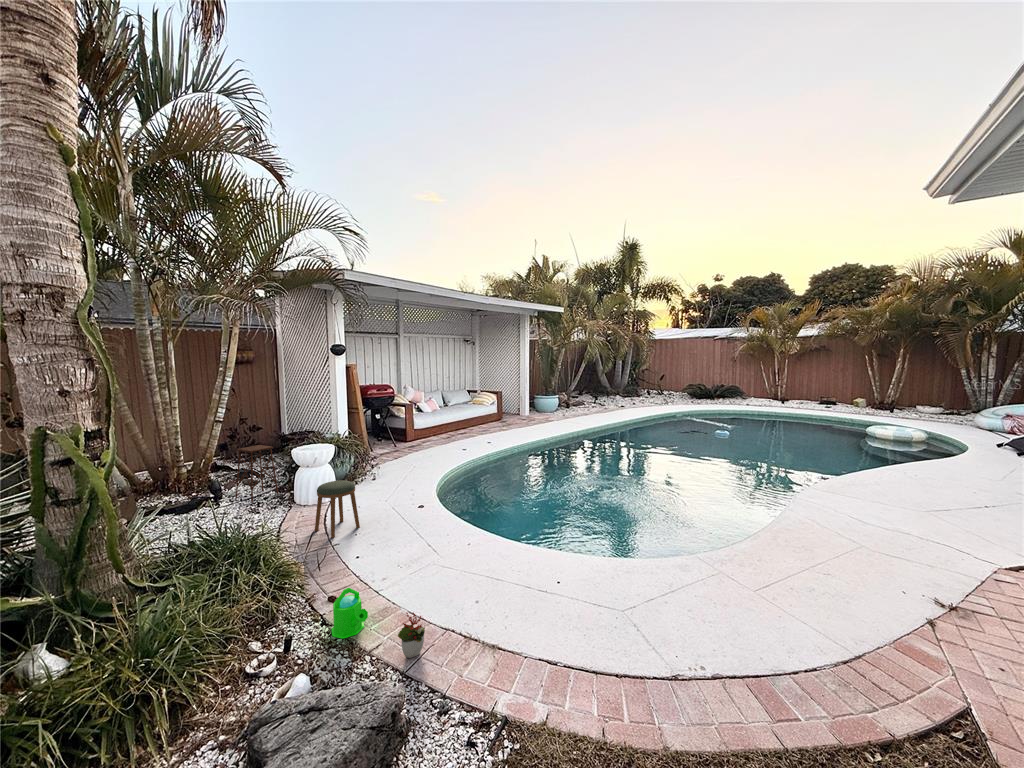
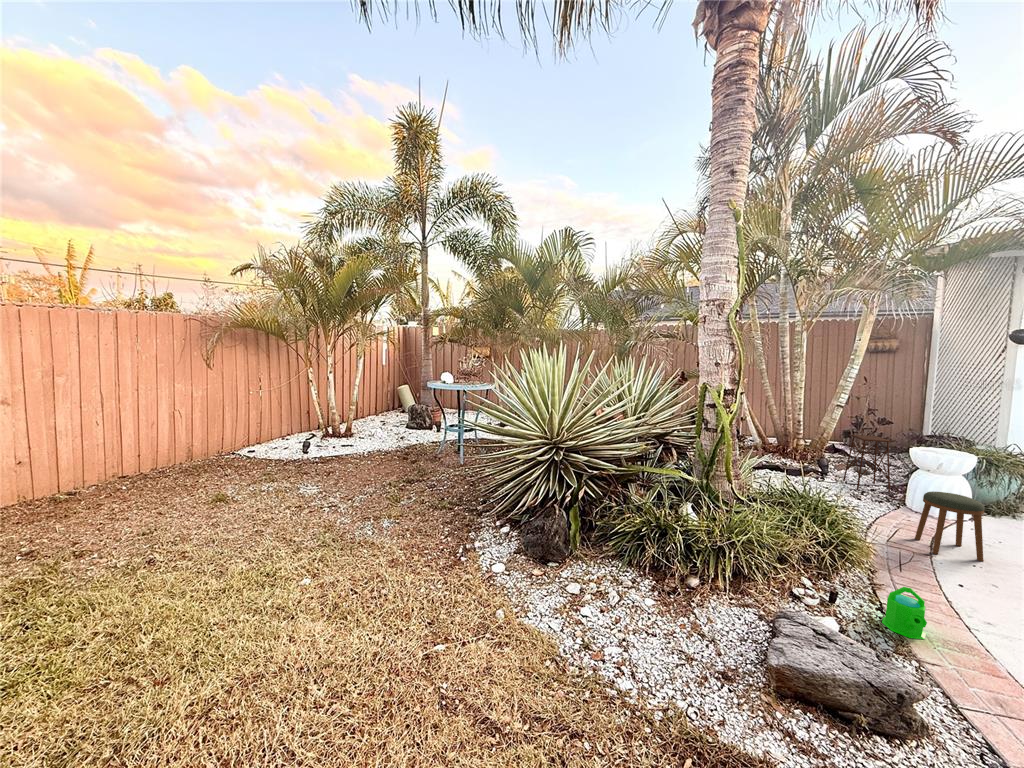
decorative plant: present [398,613,425,658] -> none [953,646,1001,705]

